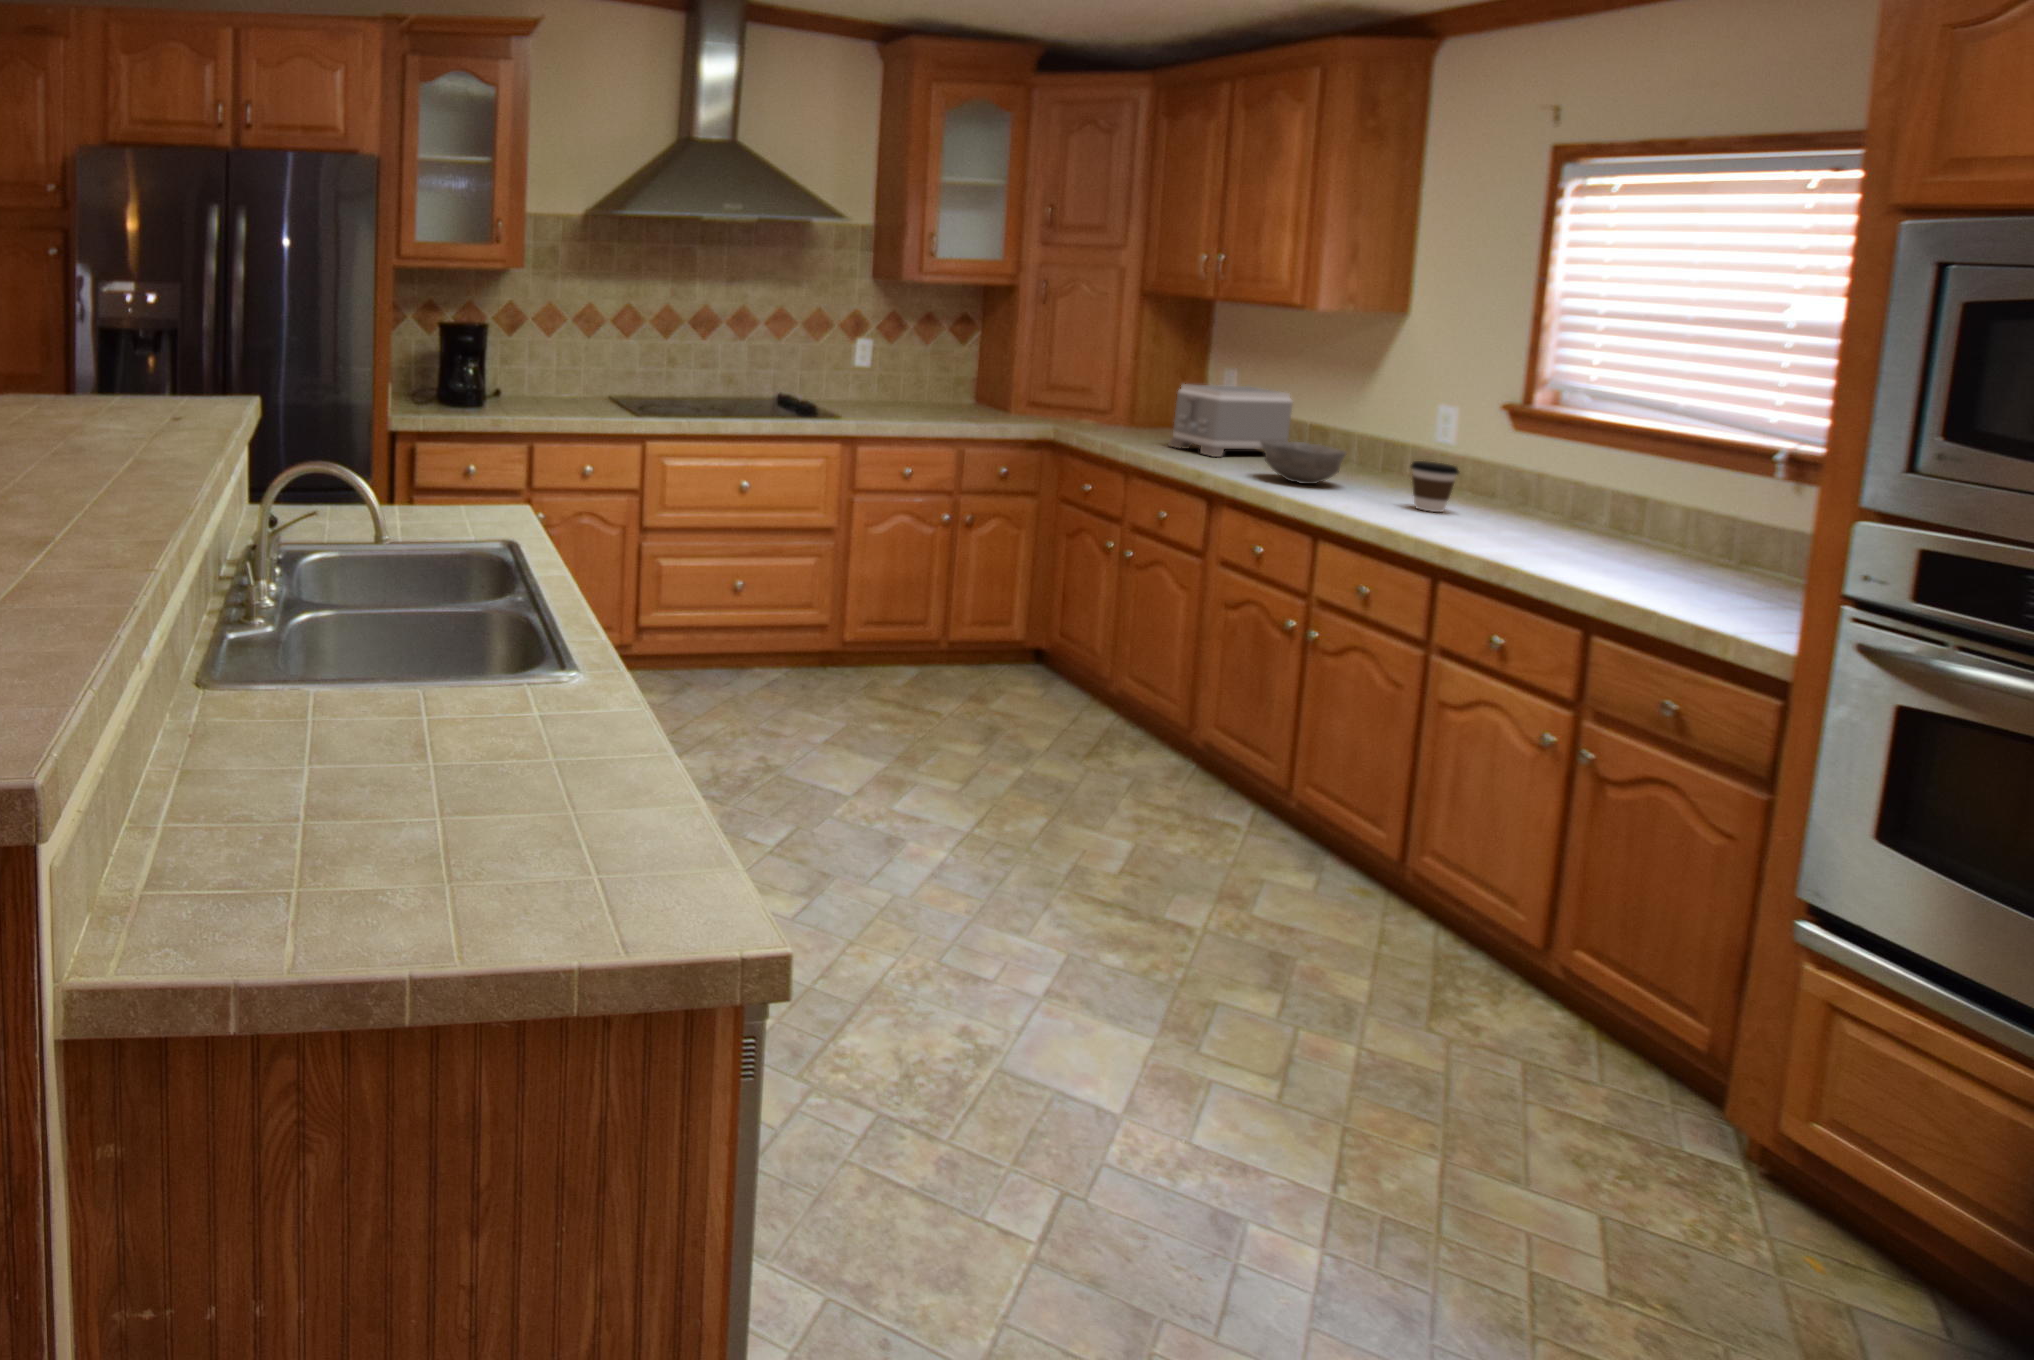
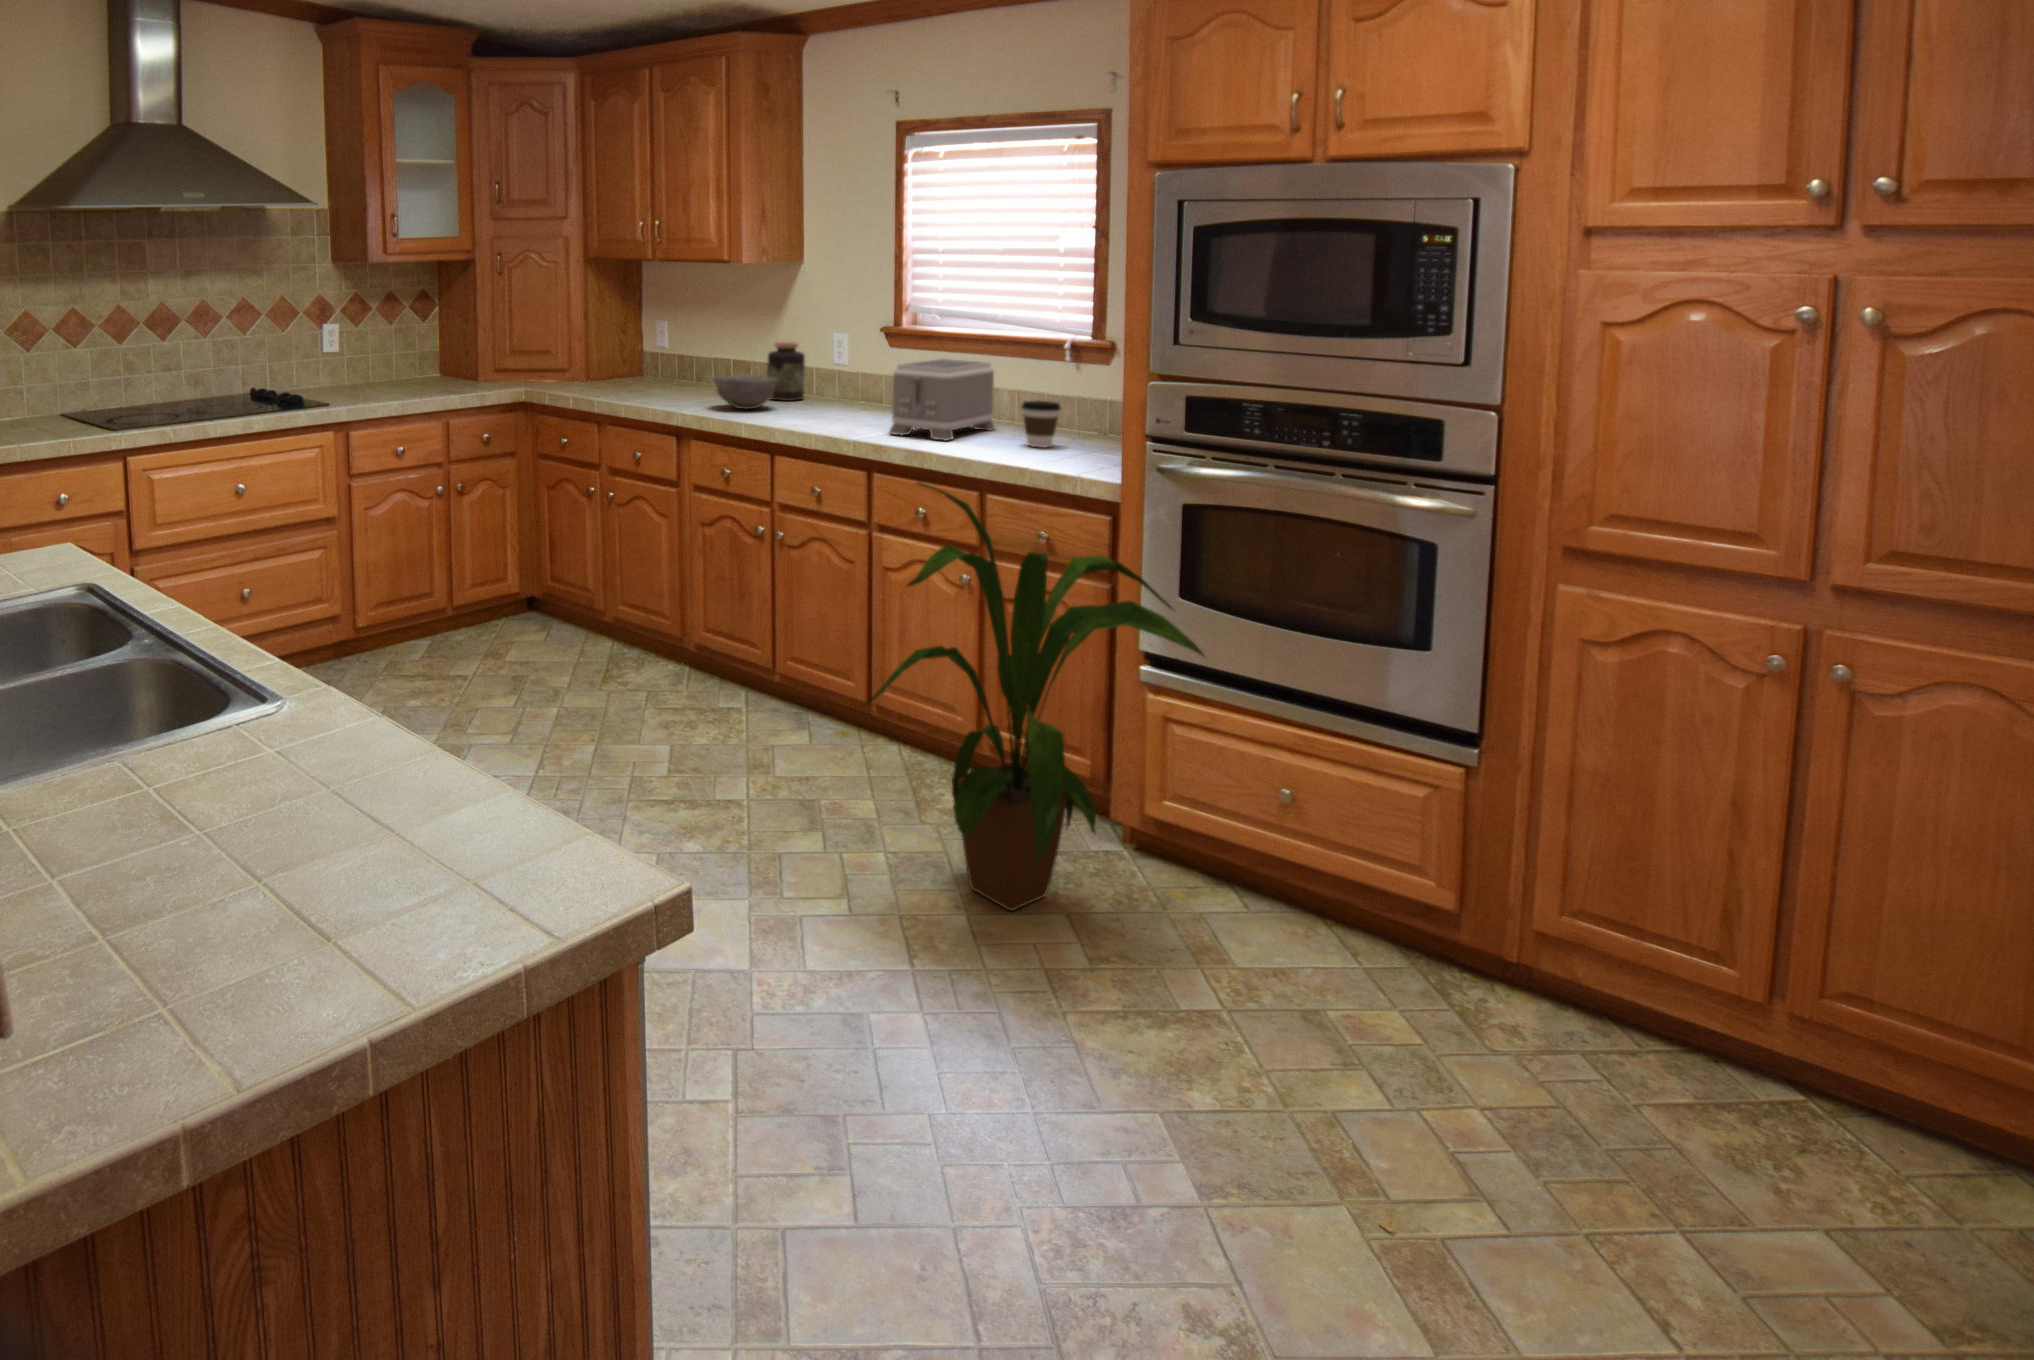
toaster: present [1169,385,1293,457] -> present [889,359,995,440]
jar: none [1341,409,1400,482] -> present [767,342,805,401]
coffee cup: present [1411,461,1459,512] -> present [1022,401,1061,447]
house plant: none [1332,598,1850,1152] -> present [869,483,1204,911]

